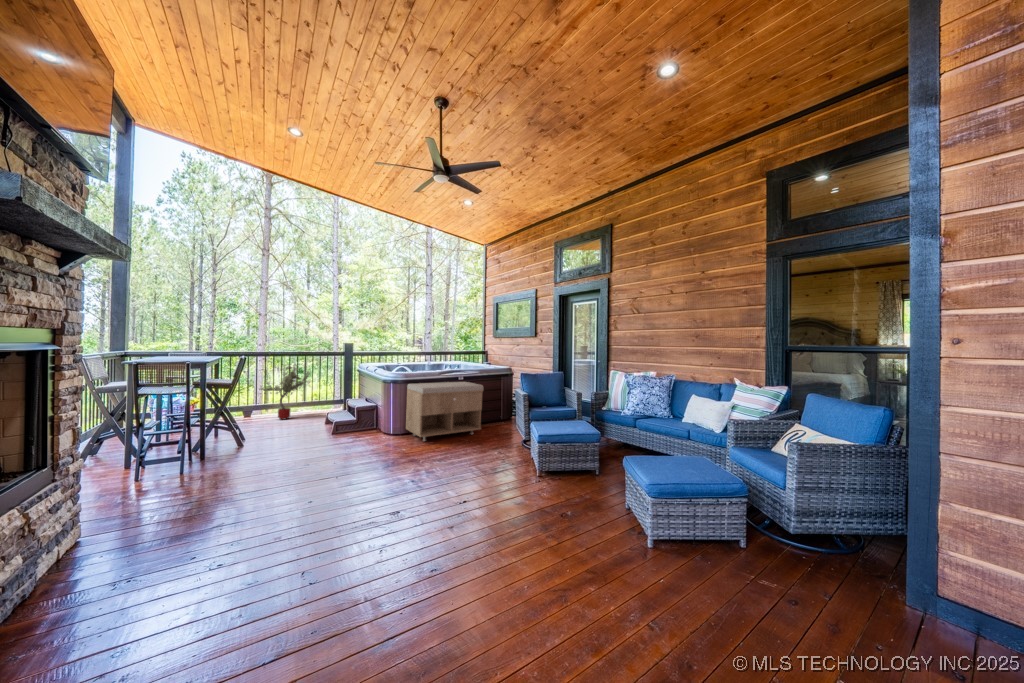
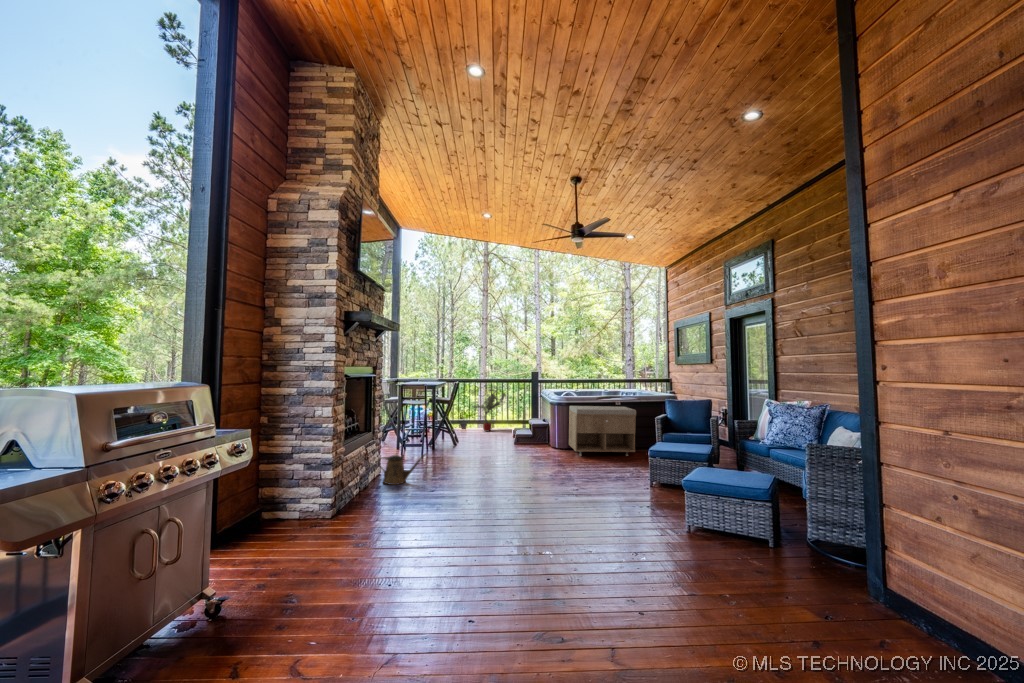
watering can: none [72,484,202,561] -> present [378,453,427,485]

